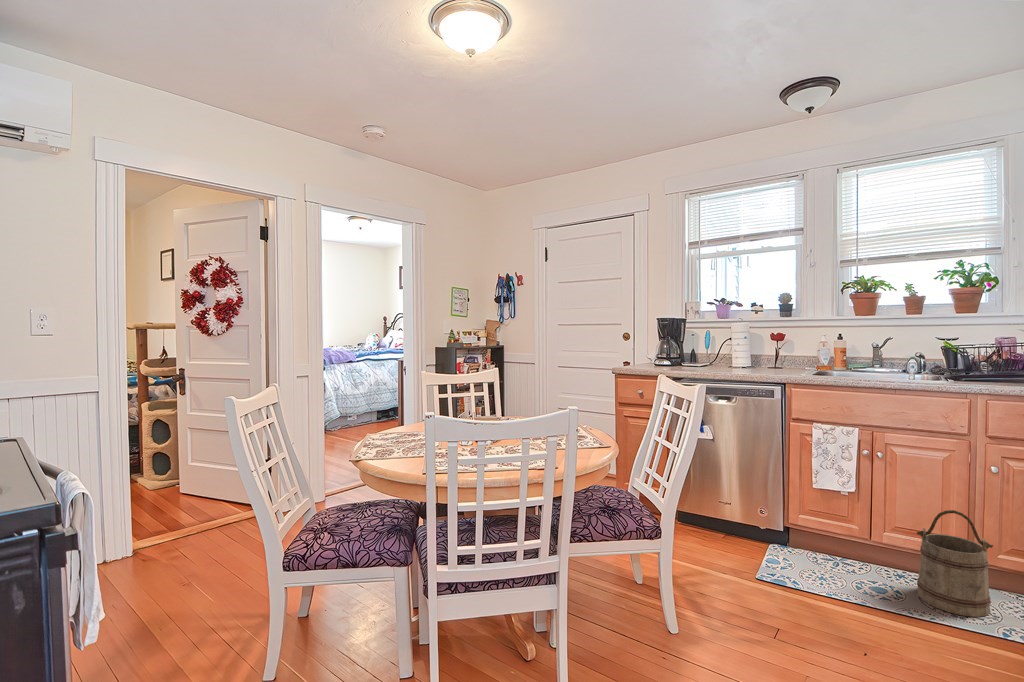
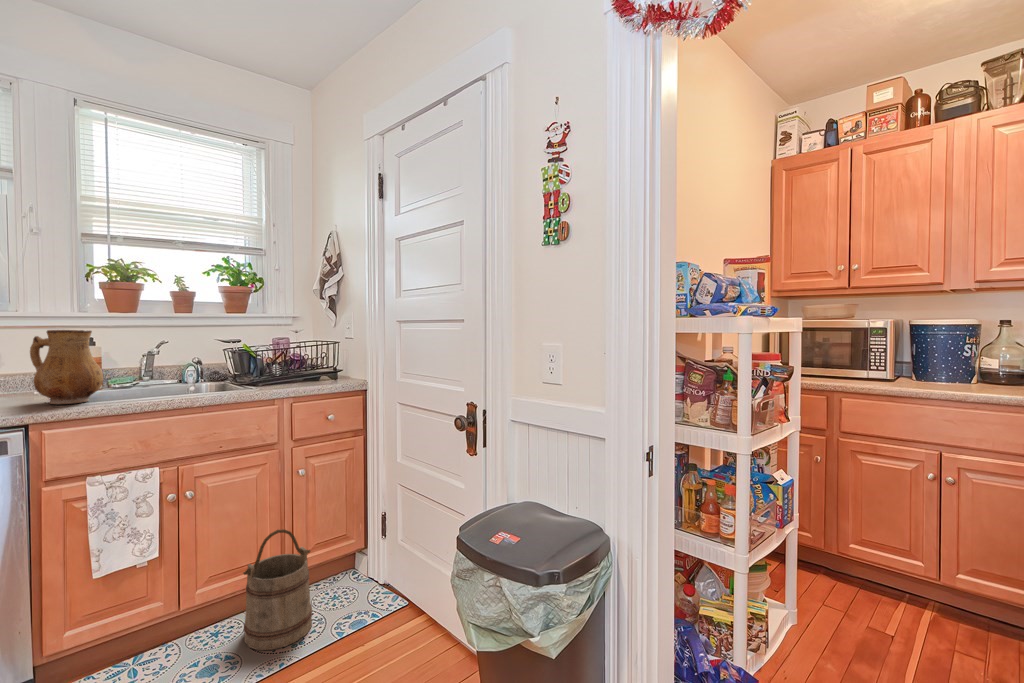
ceramic pitcher: none [794,329,832,376] -> present [30,330,103,404]

